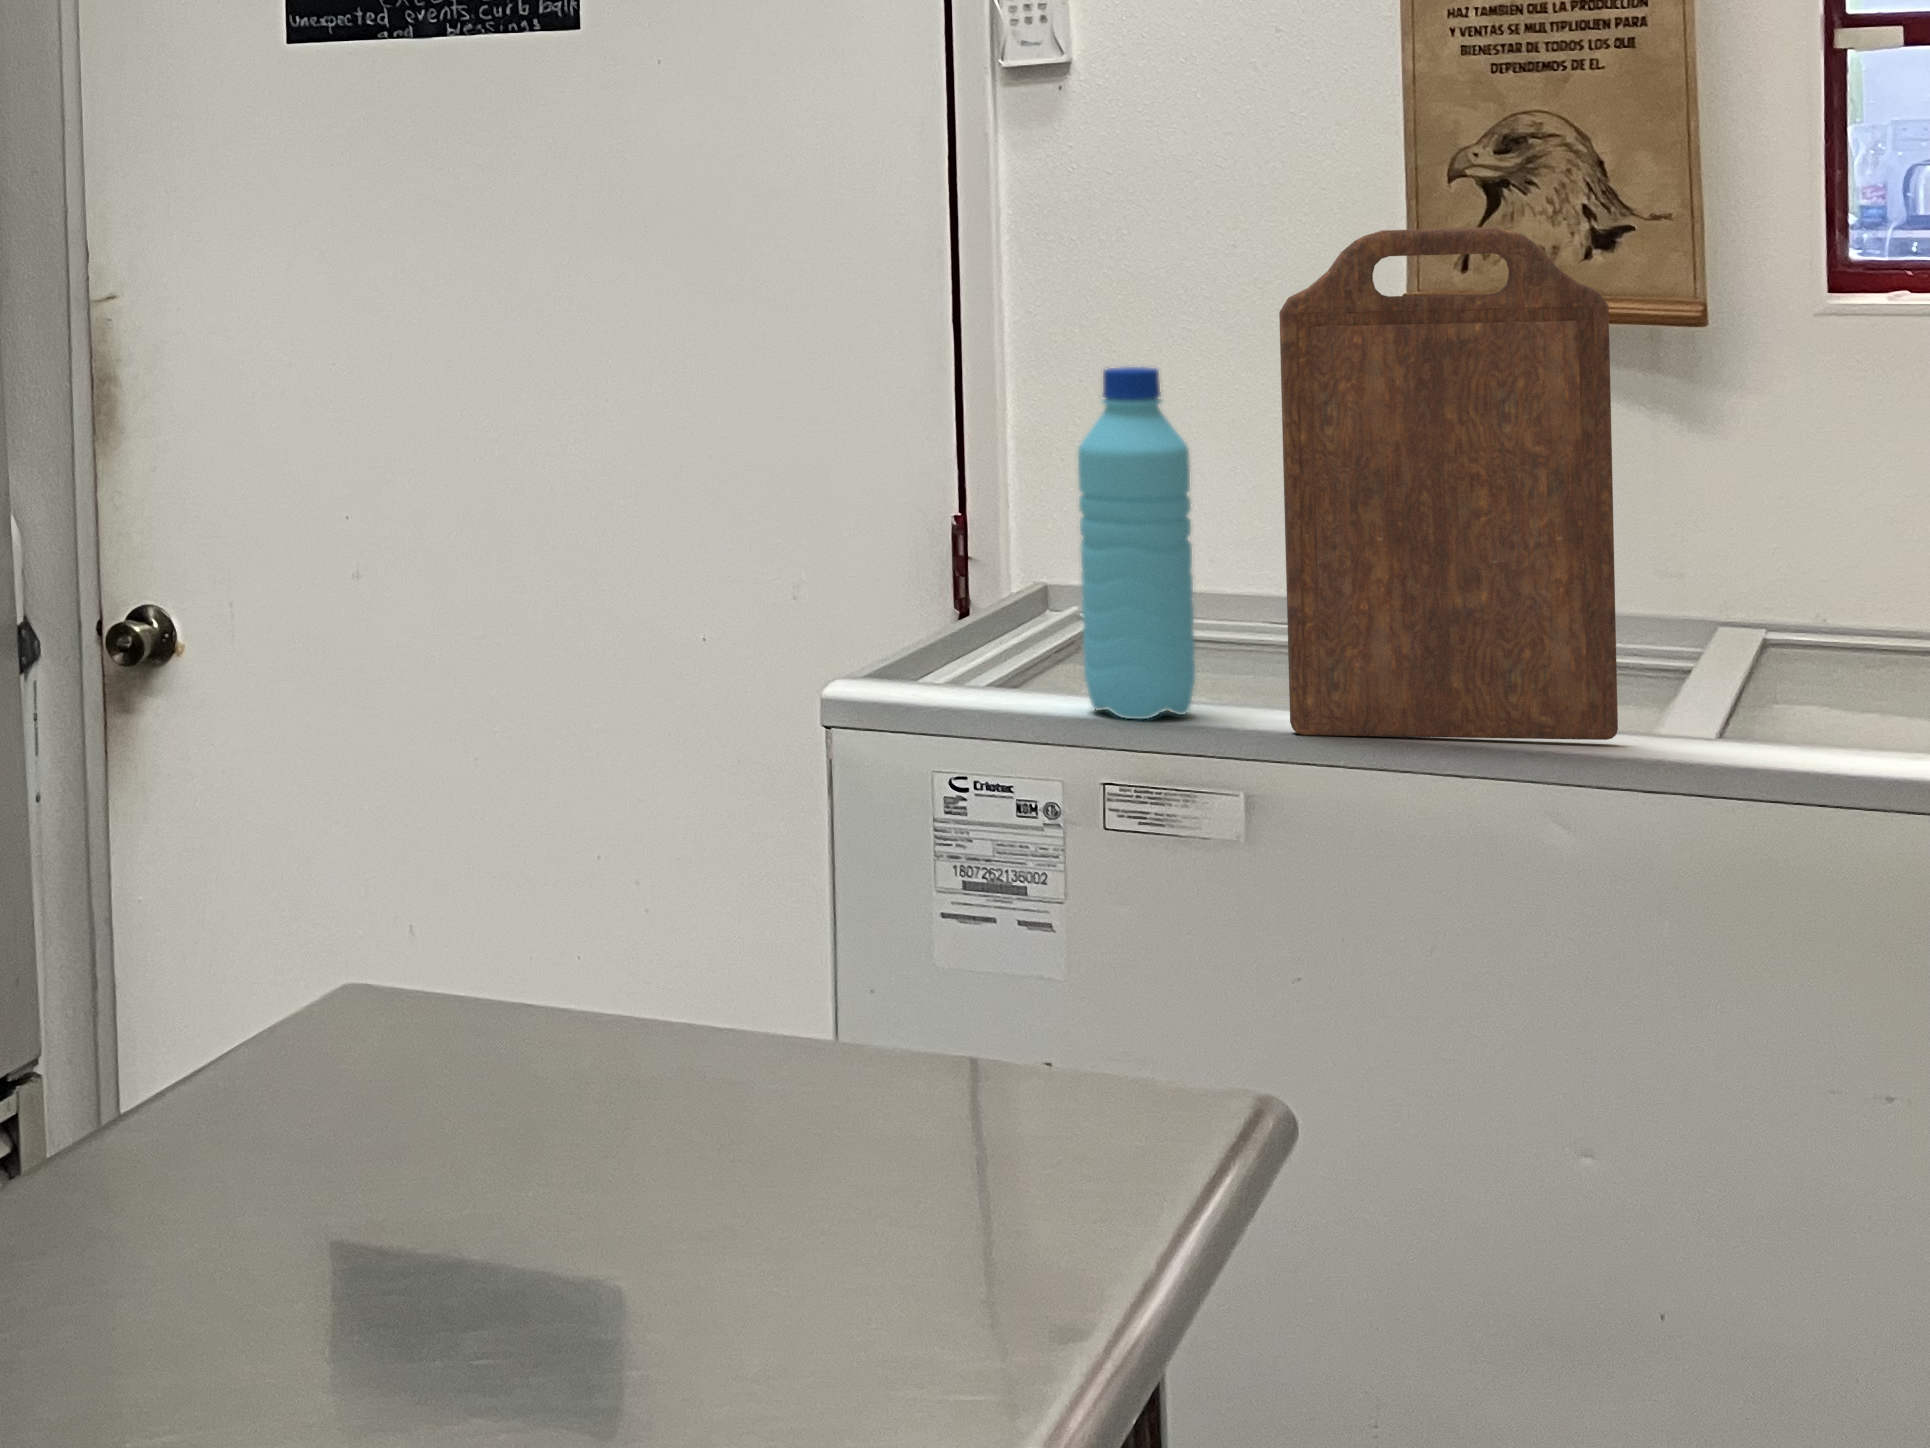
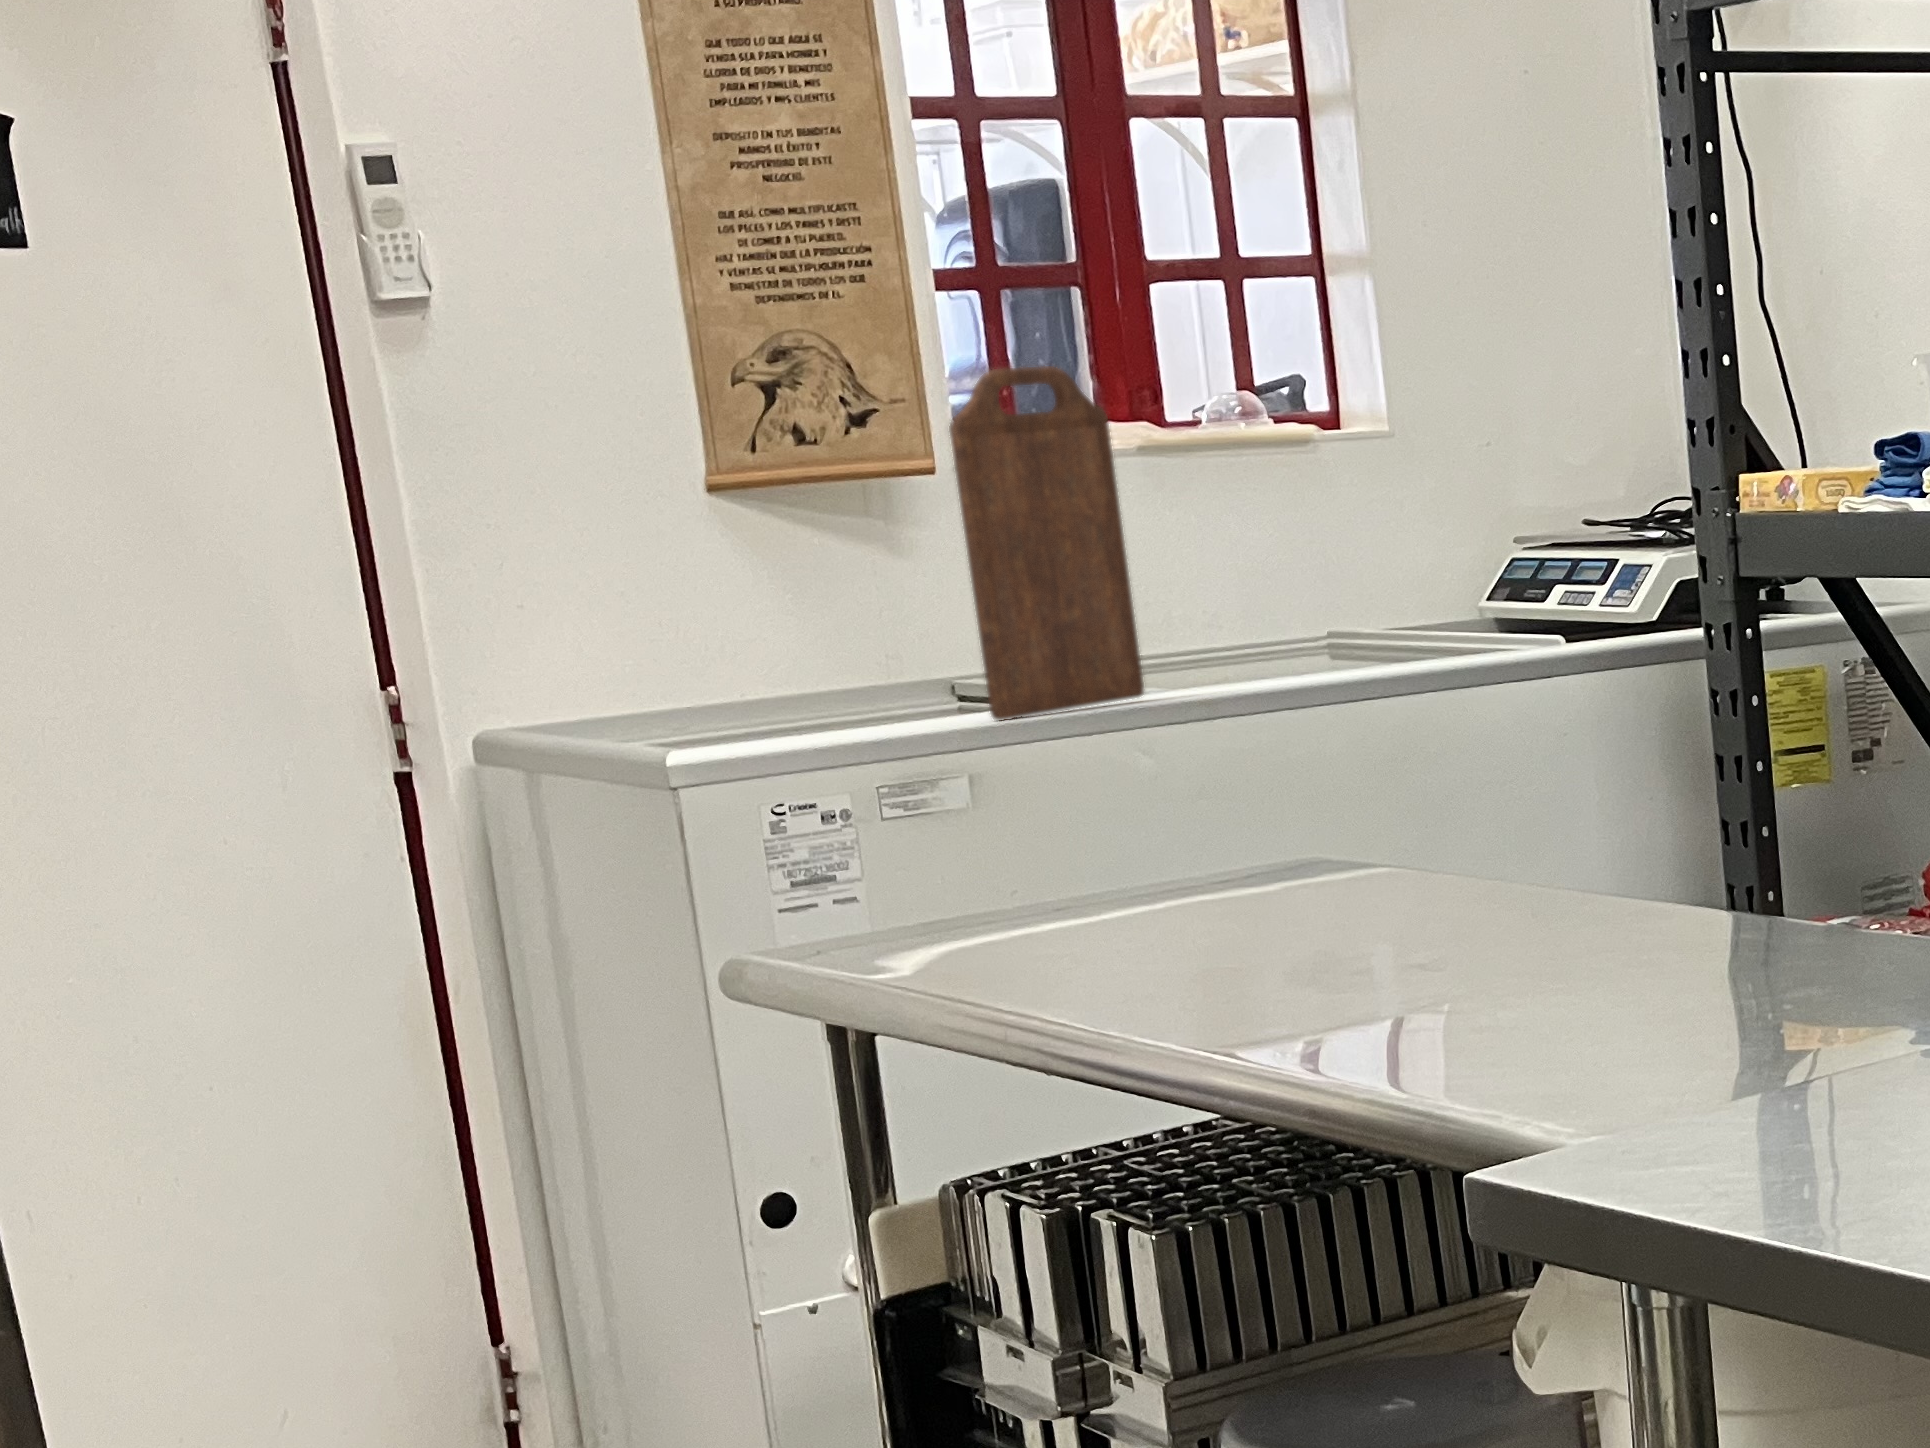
water bottle: present [1078,367,1195,719] -> none [810,480,914,737]

